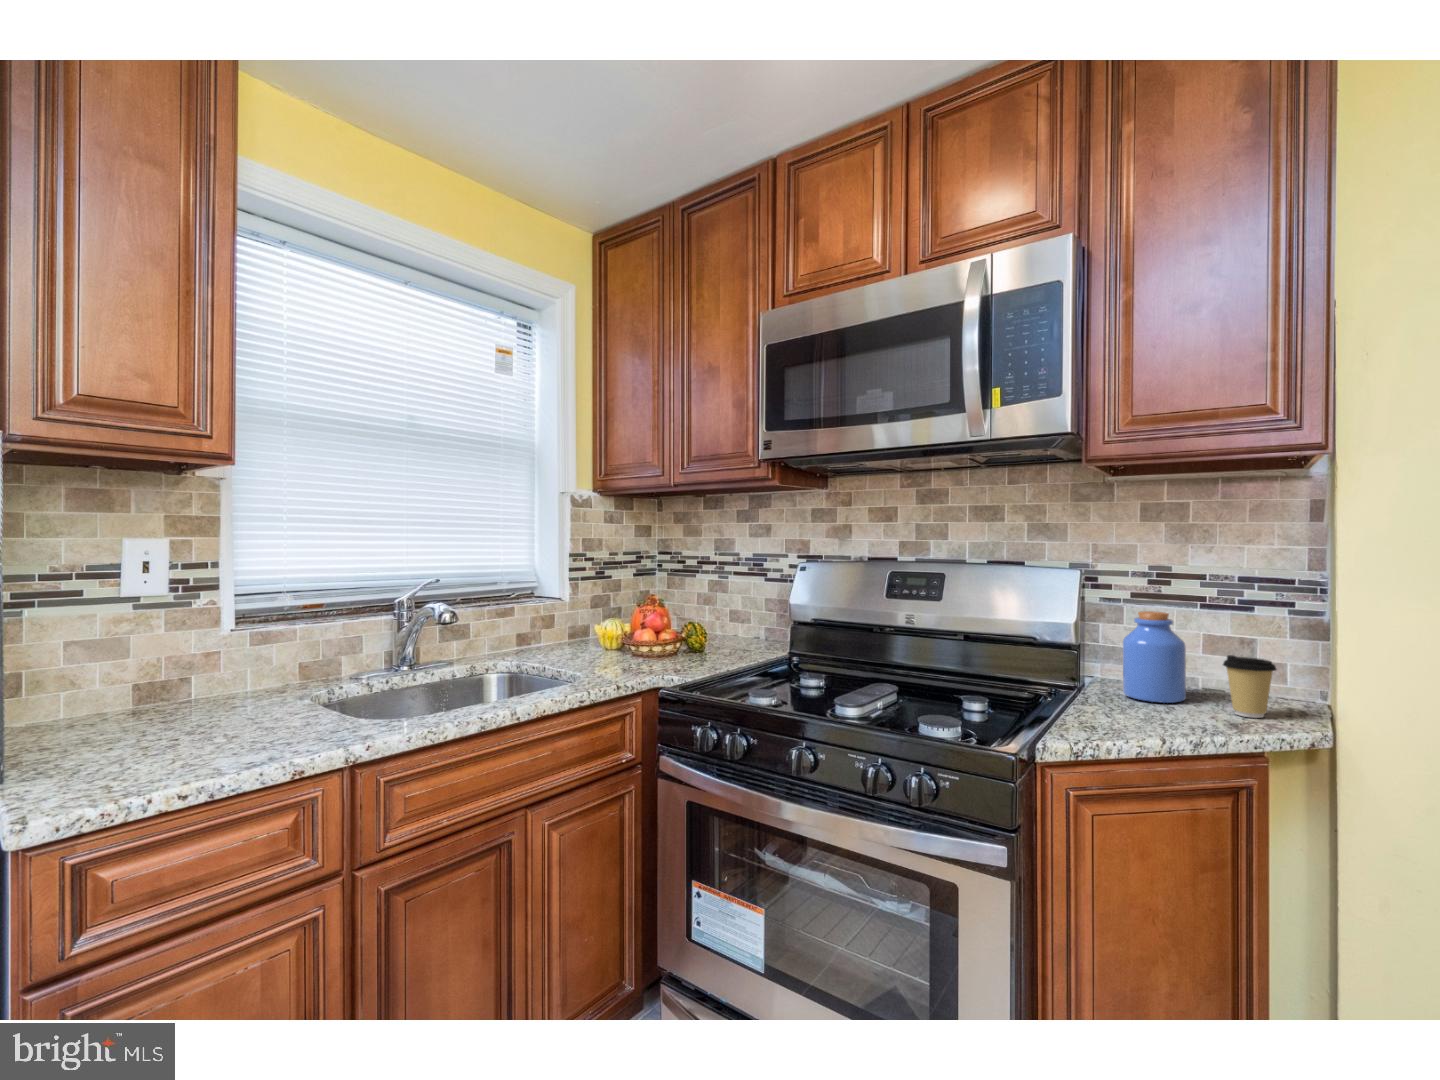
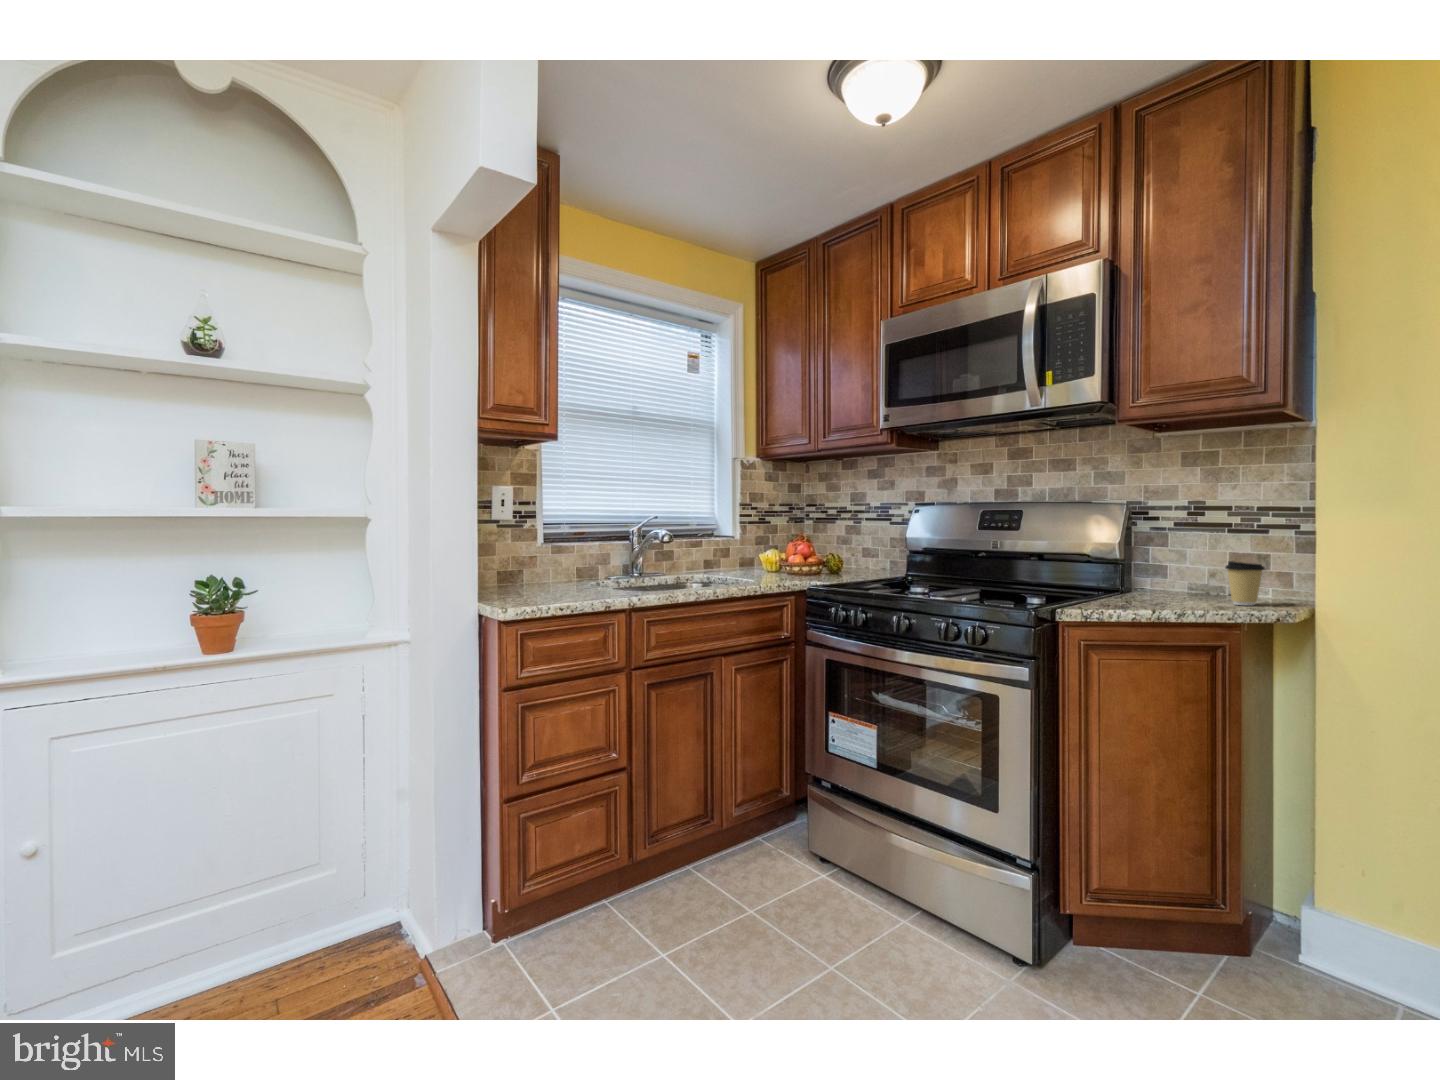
jar: present [1123,611,1186,703] -> none [1156,533,1206,600]

